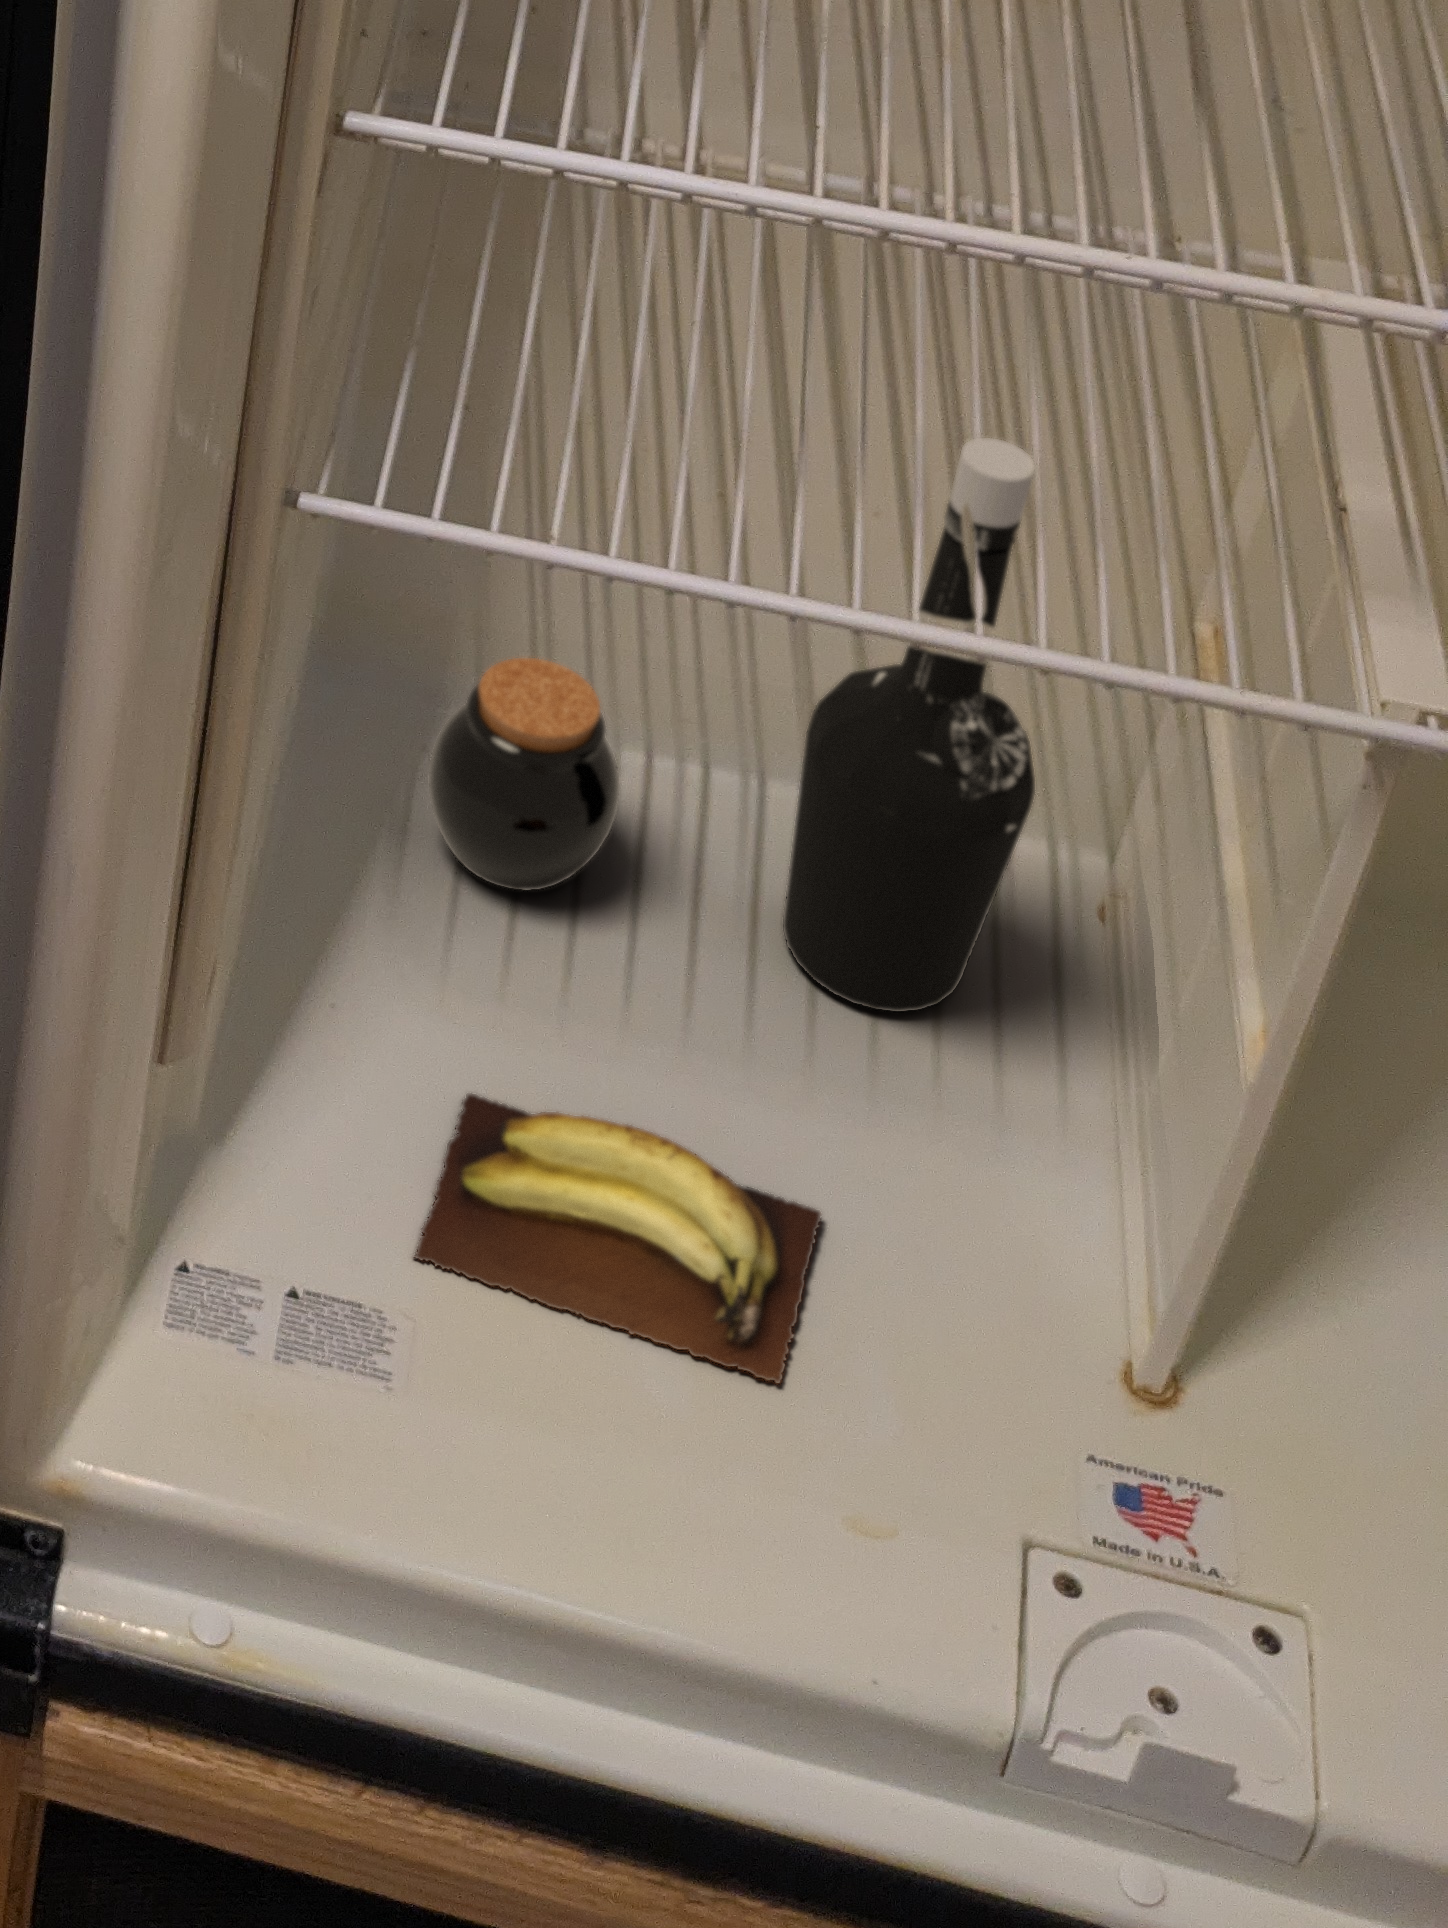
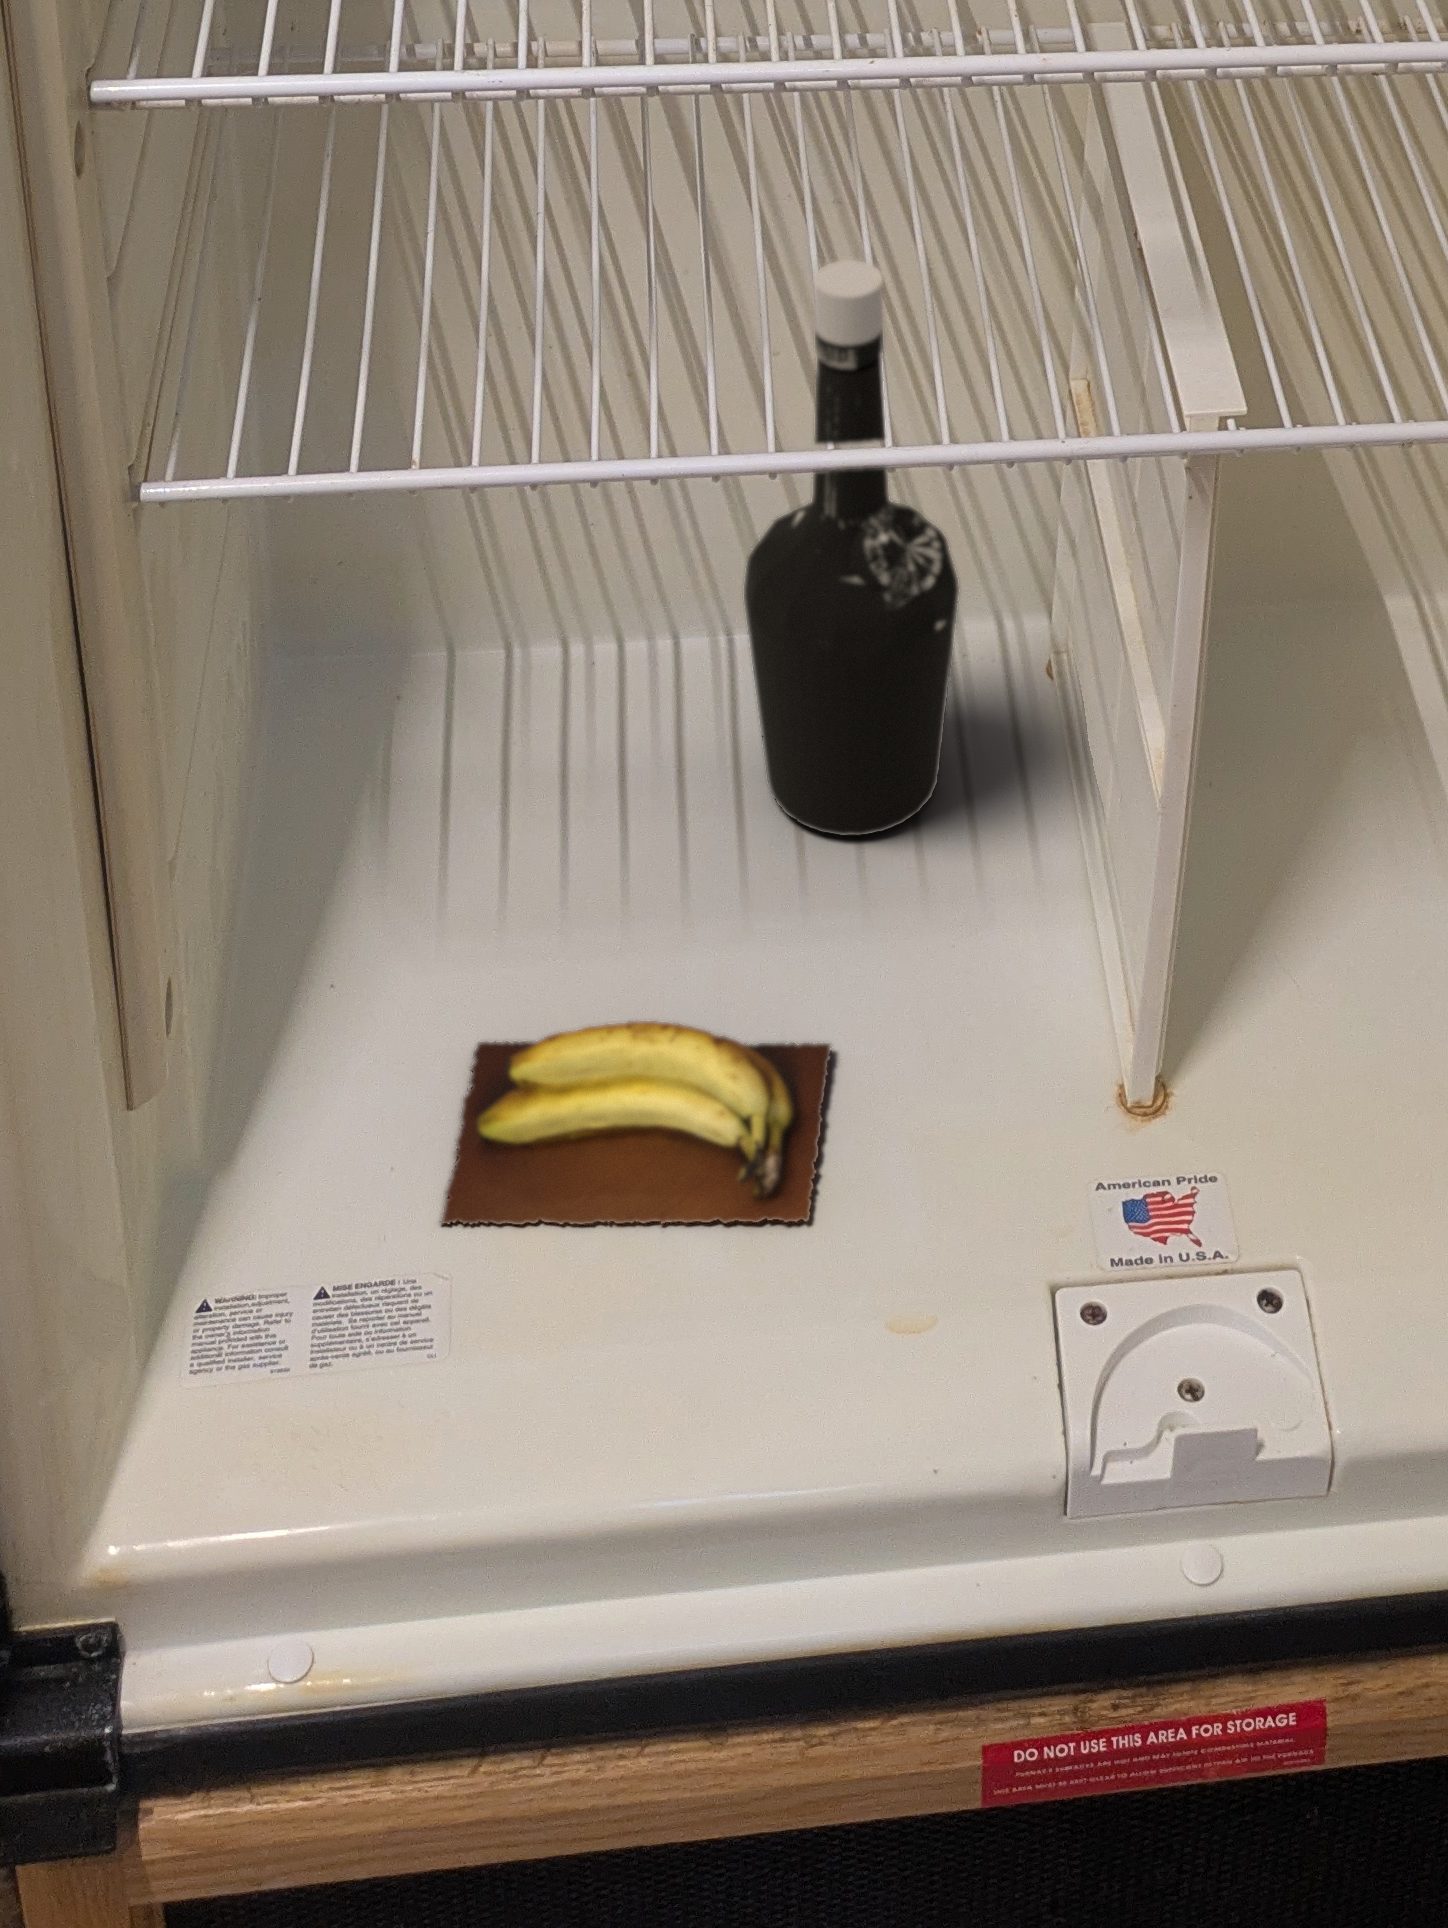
jar: present [429,658,620,890] -> none [397,591,589,828]

